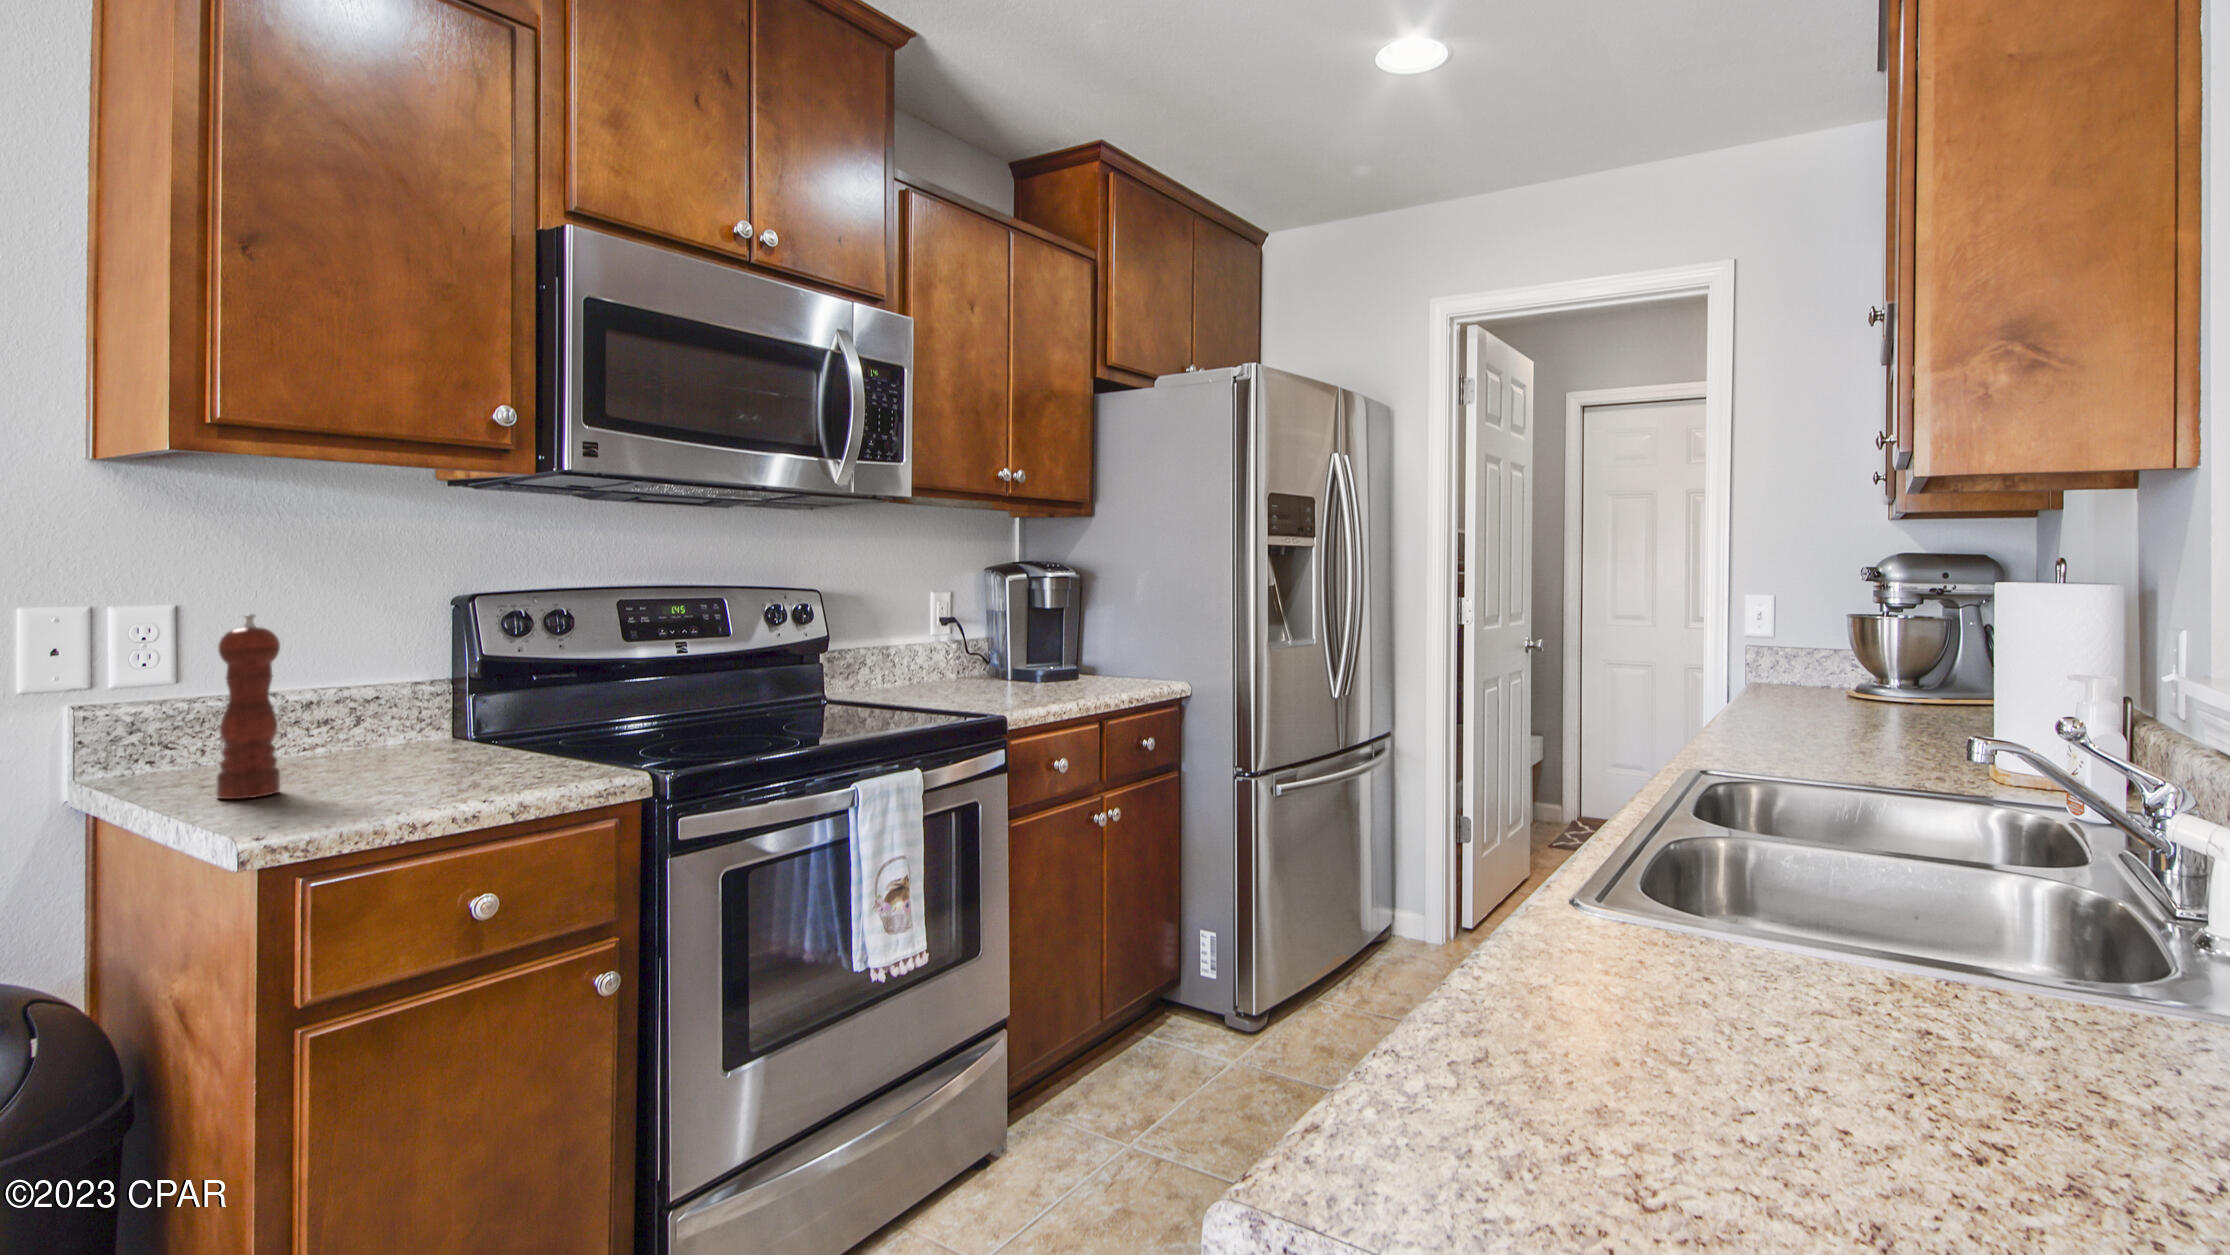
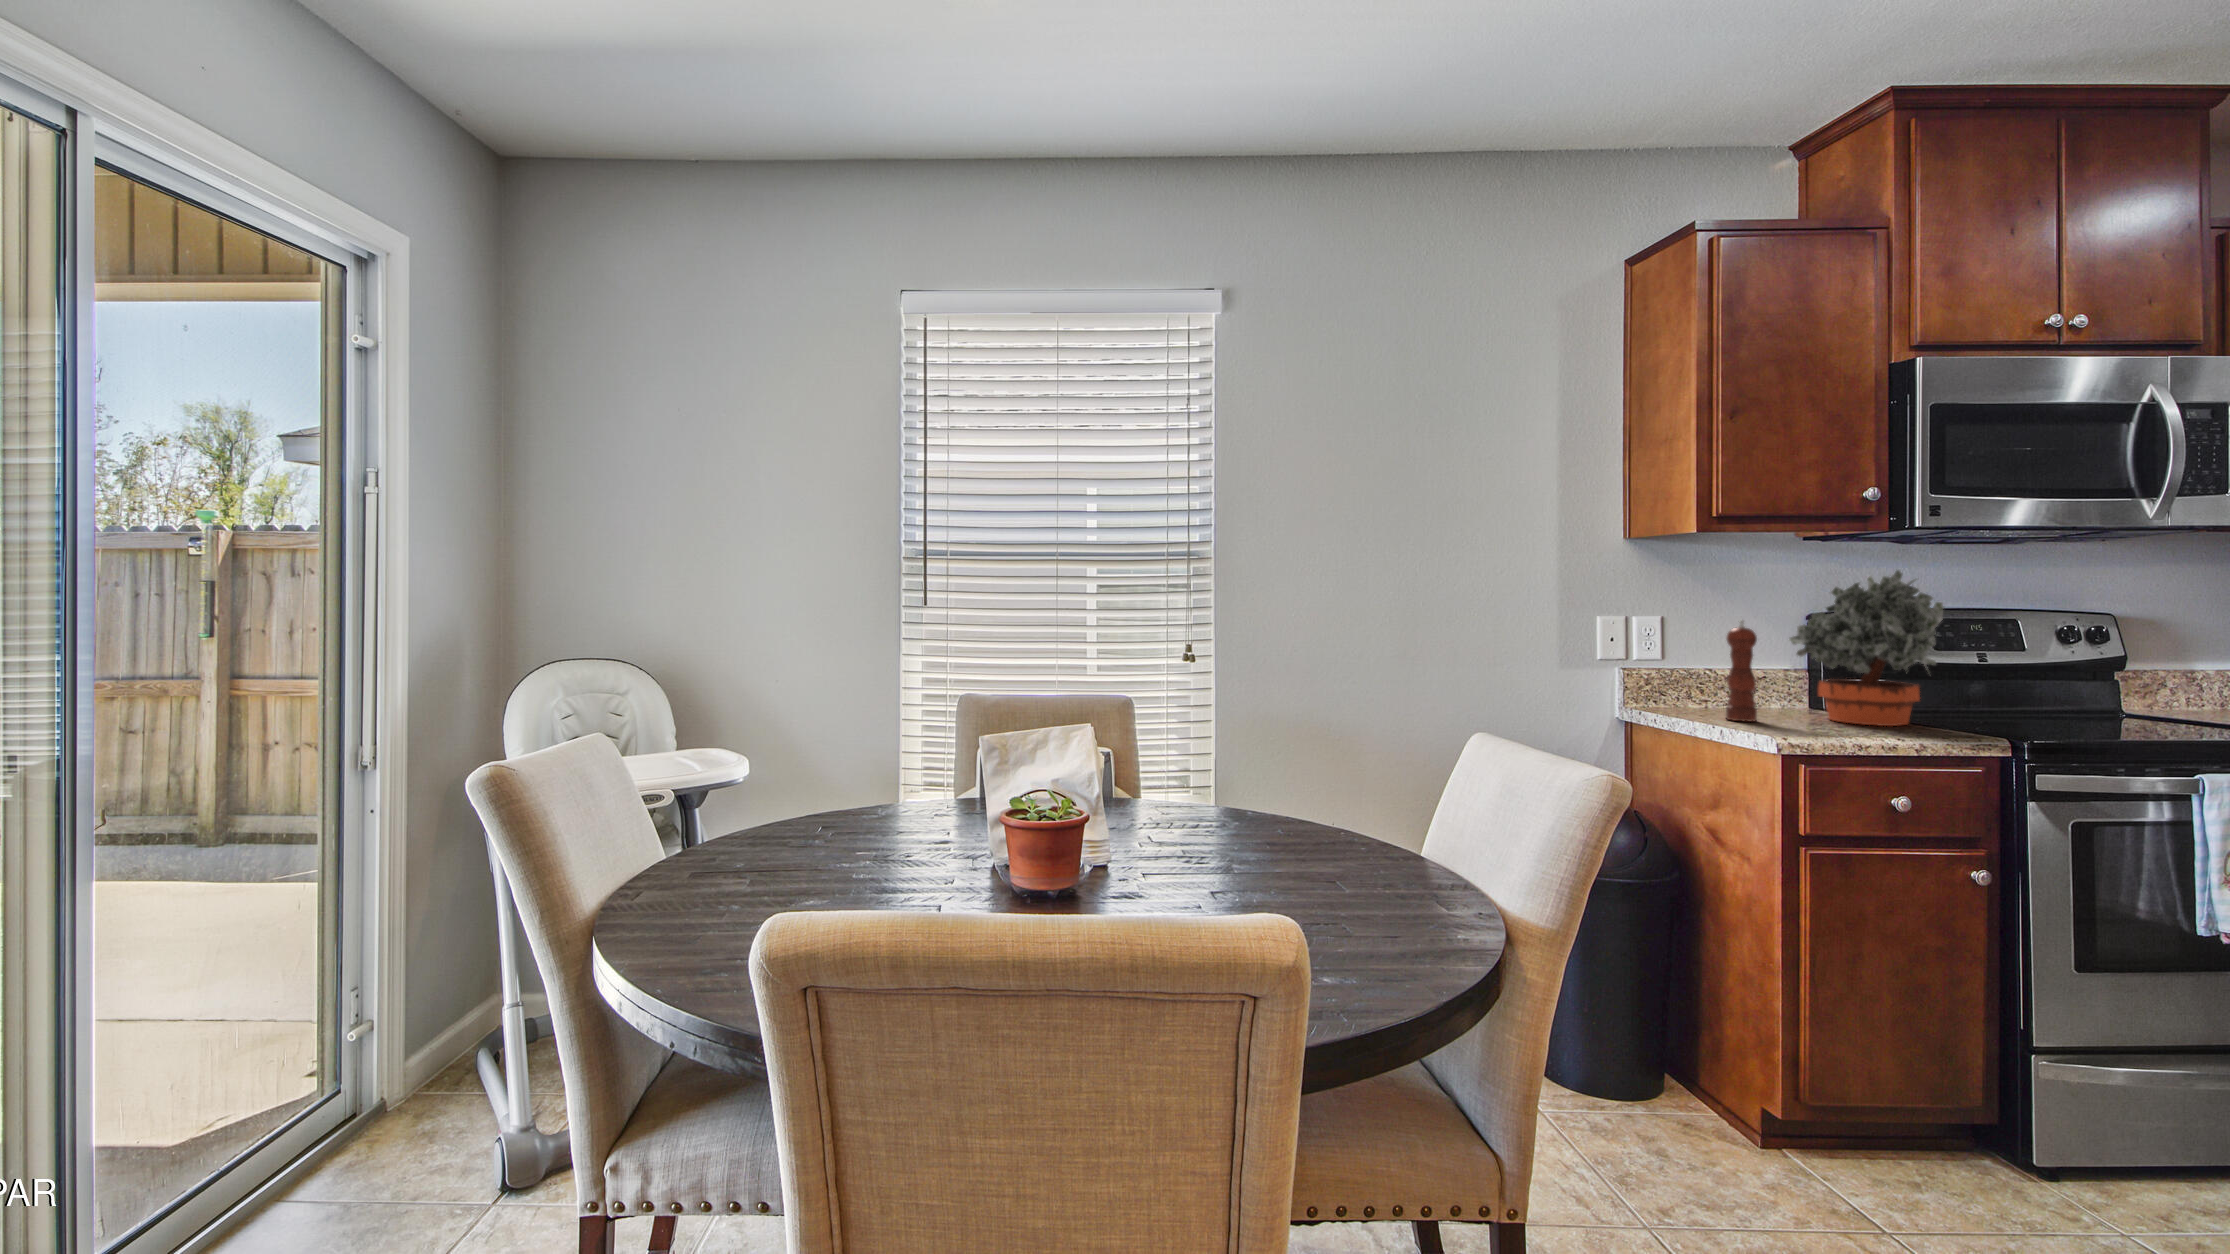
potted plant: none [375,530,598,772] -> present [1789,570,1944,726]

